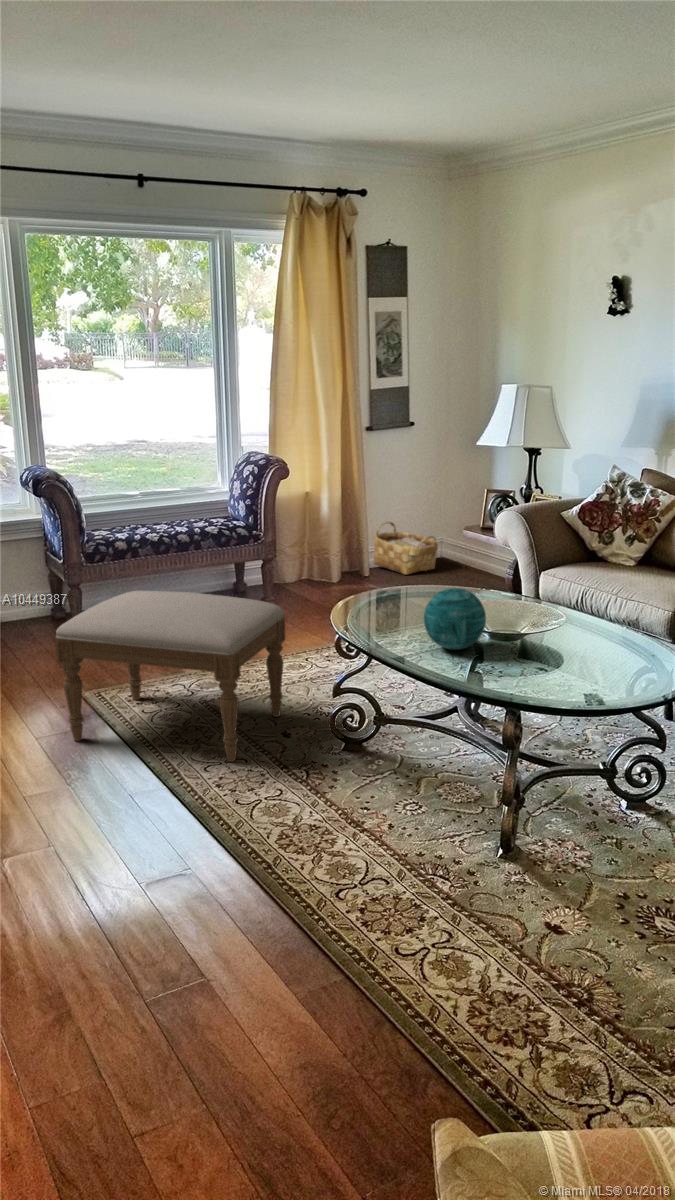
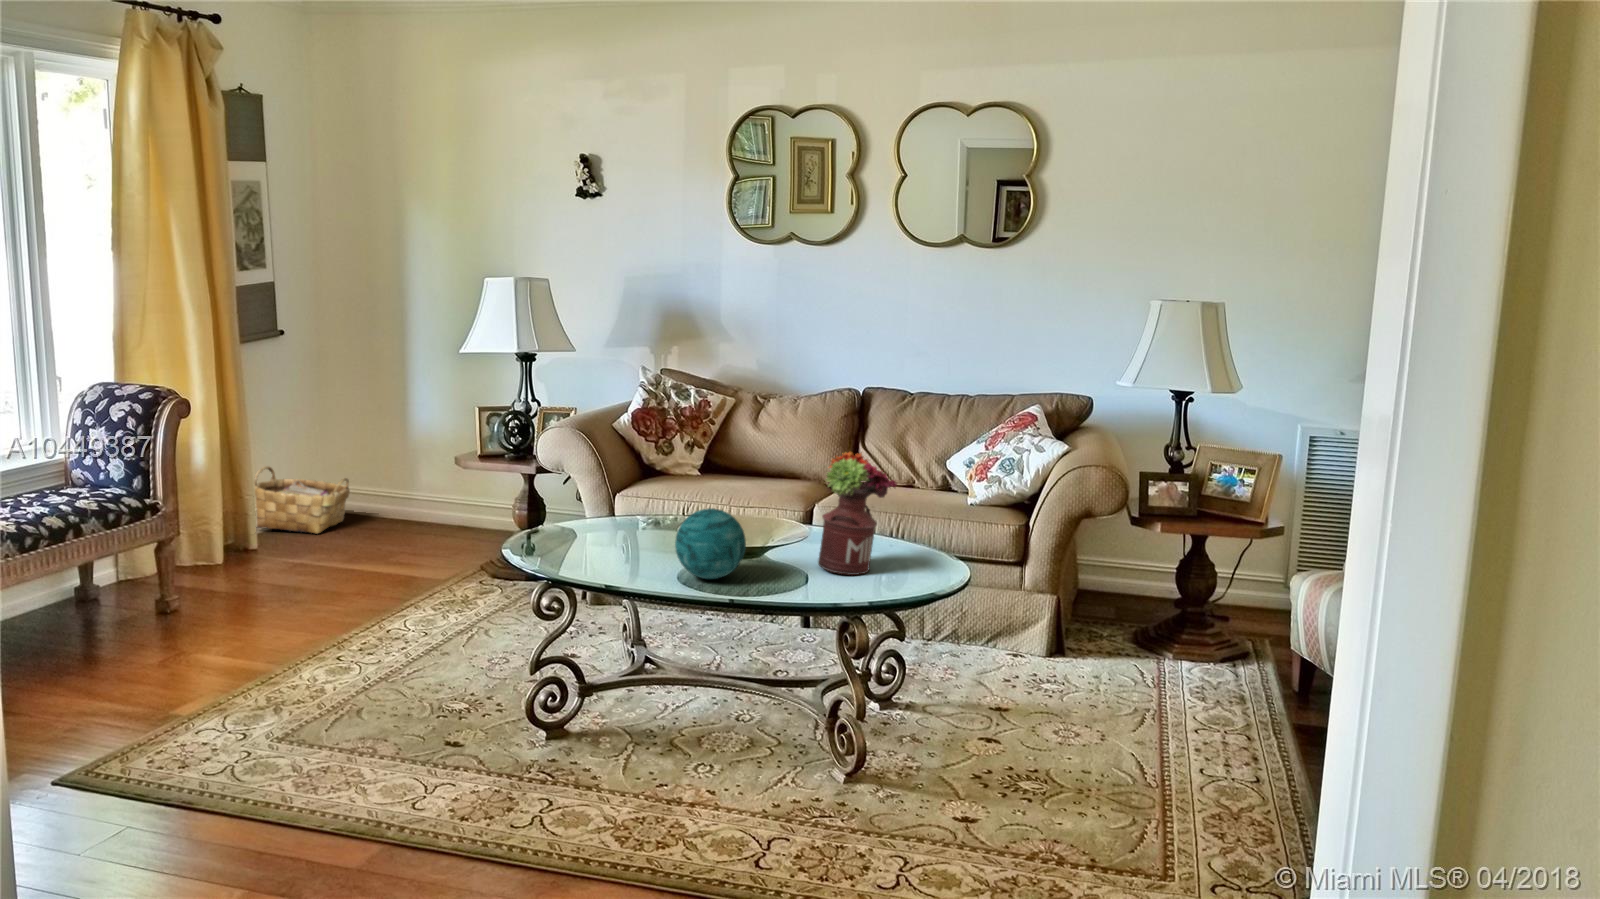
flower arrangement: none [551,554,635,675] -> present [818,452,897,575]
ottoman: present [55,591,285,762] -> none [140,574,471,854]

